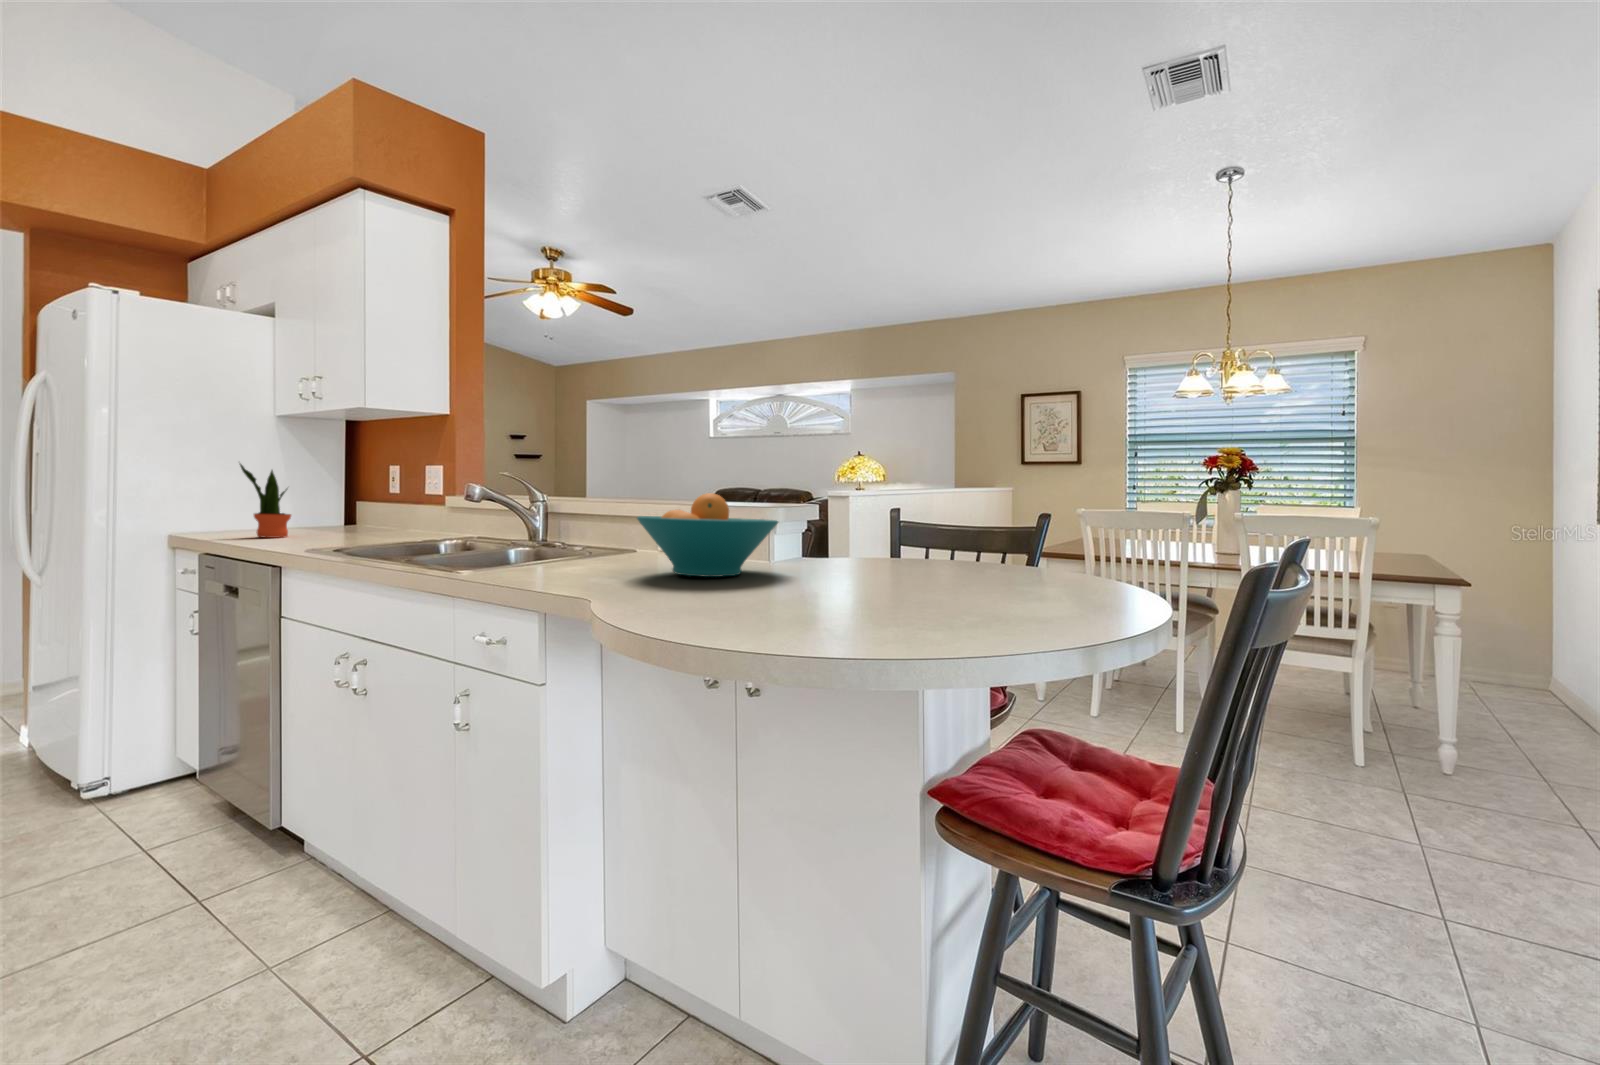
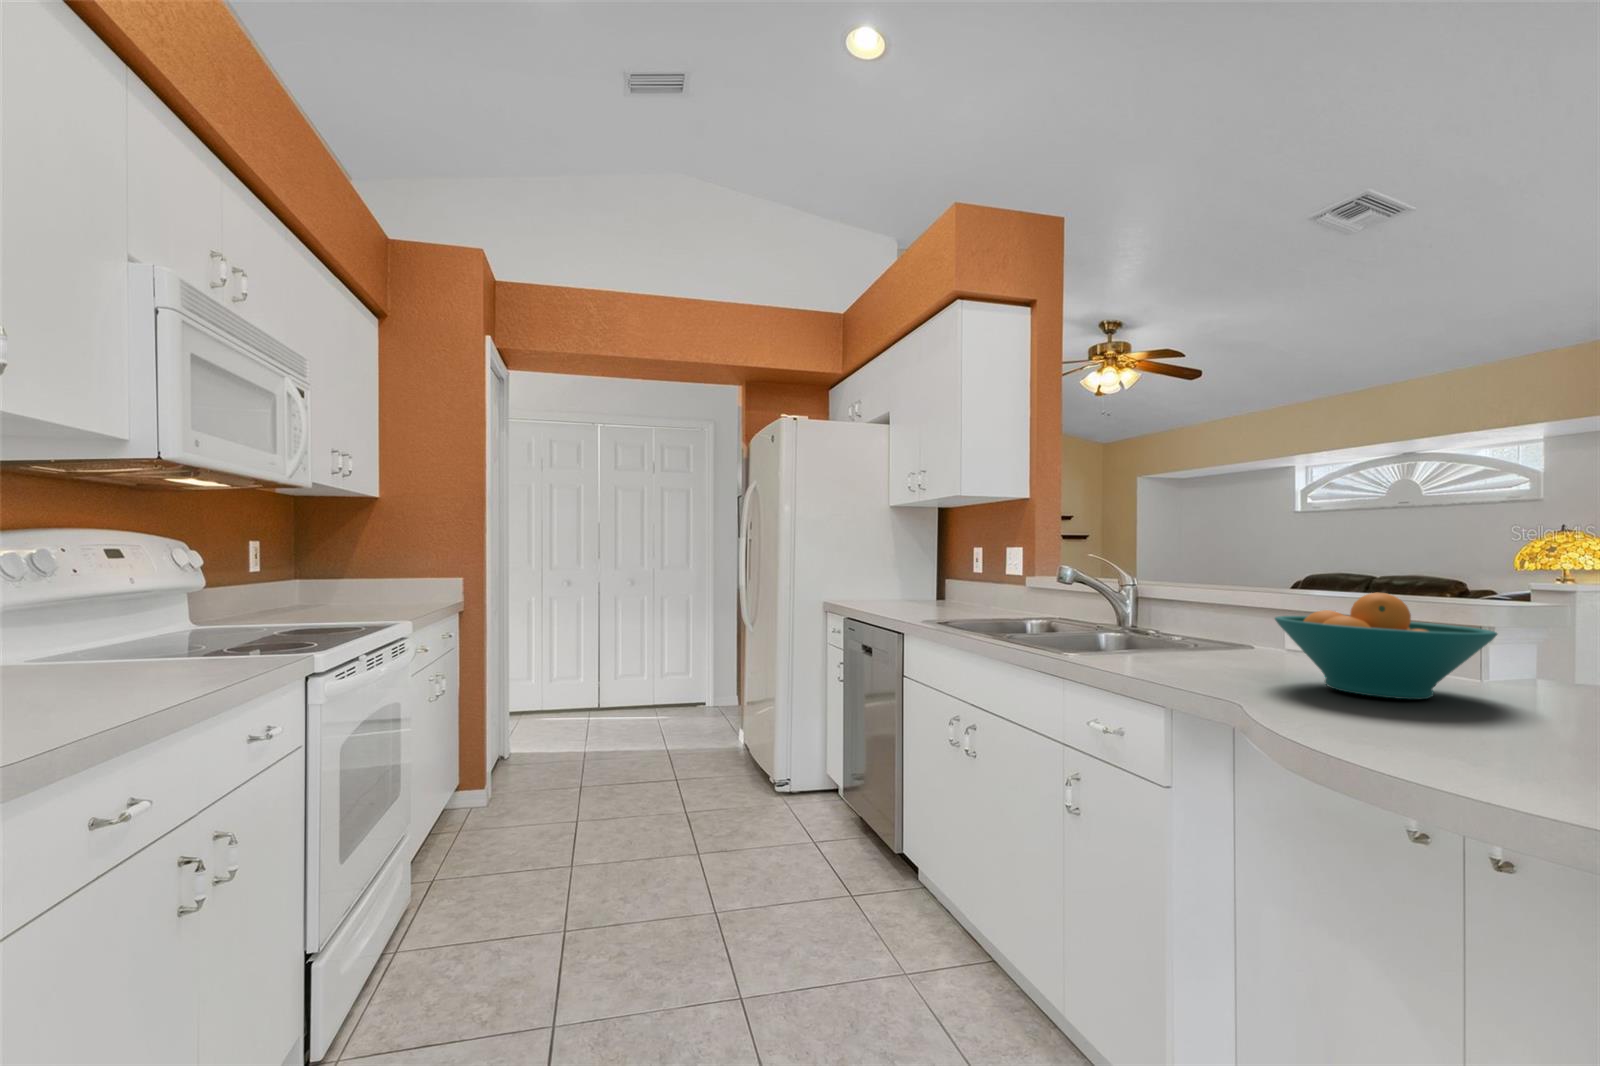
potted plant: present [240,464,291,538] -> none [873,546,906,607]

